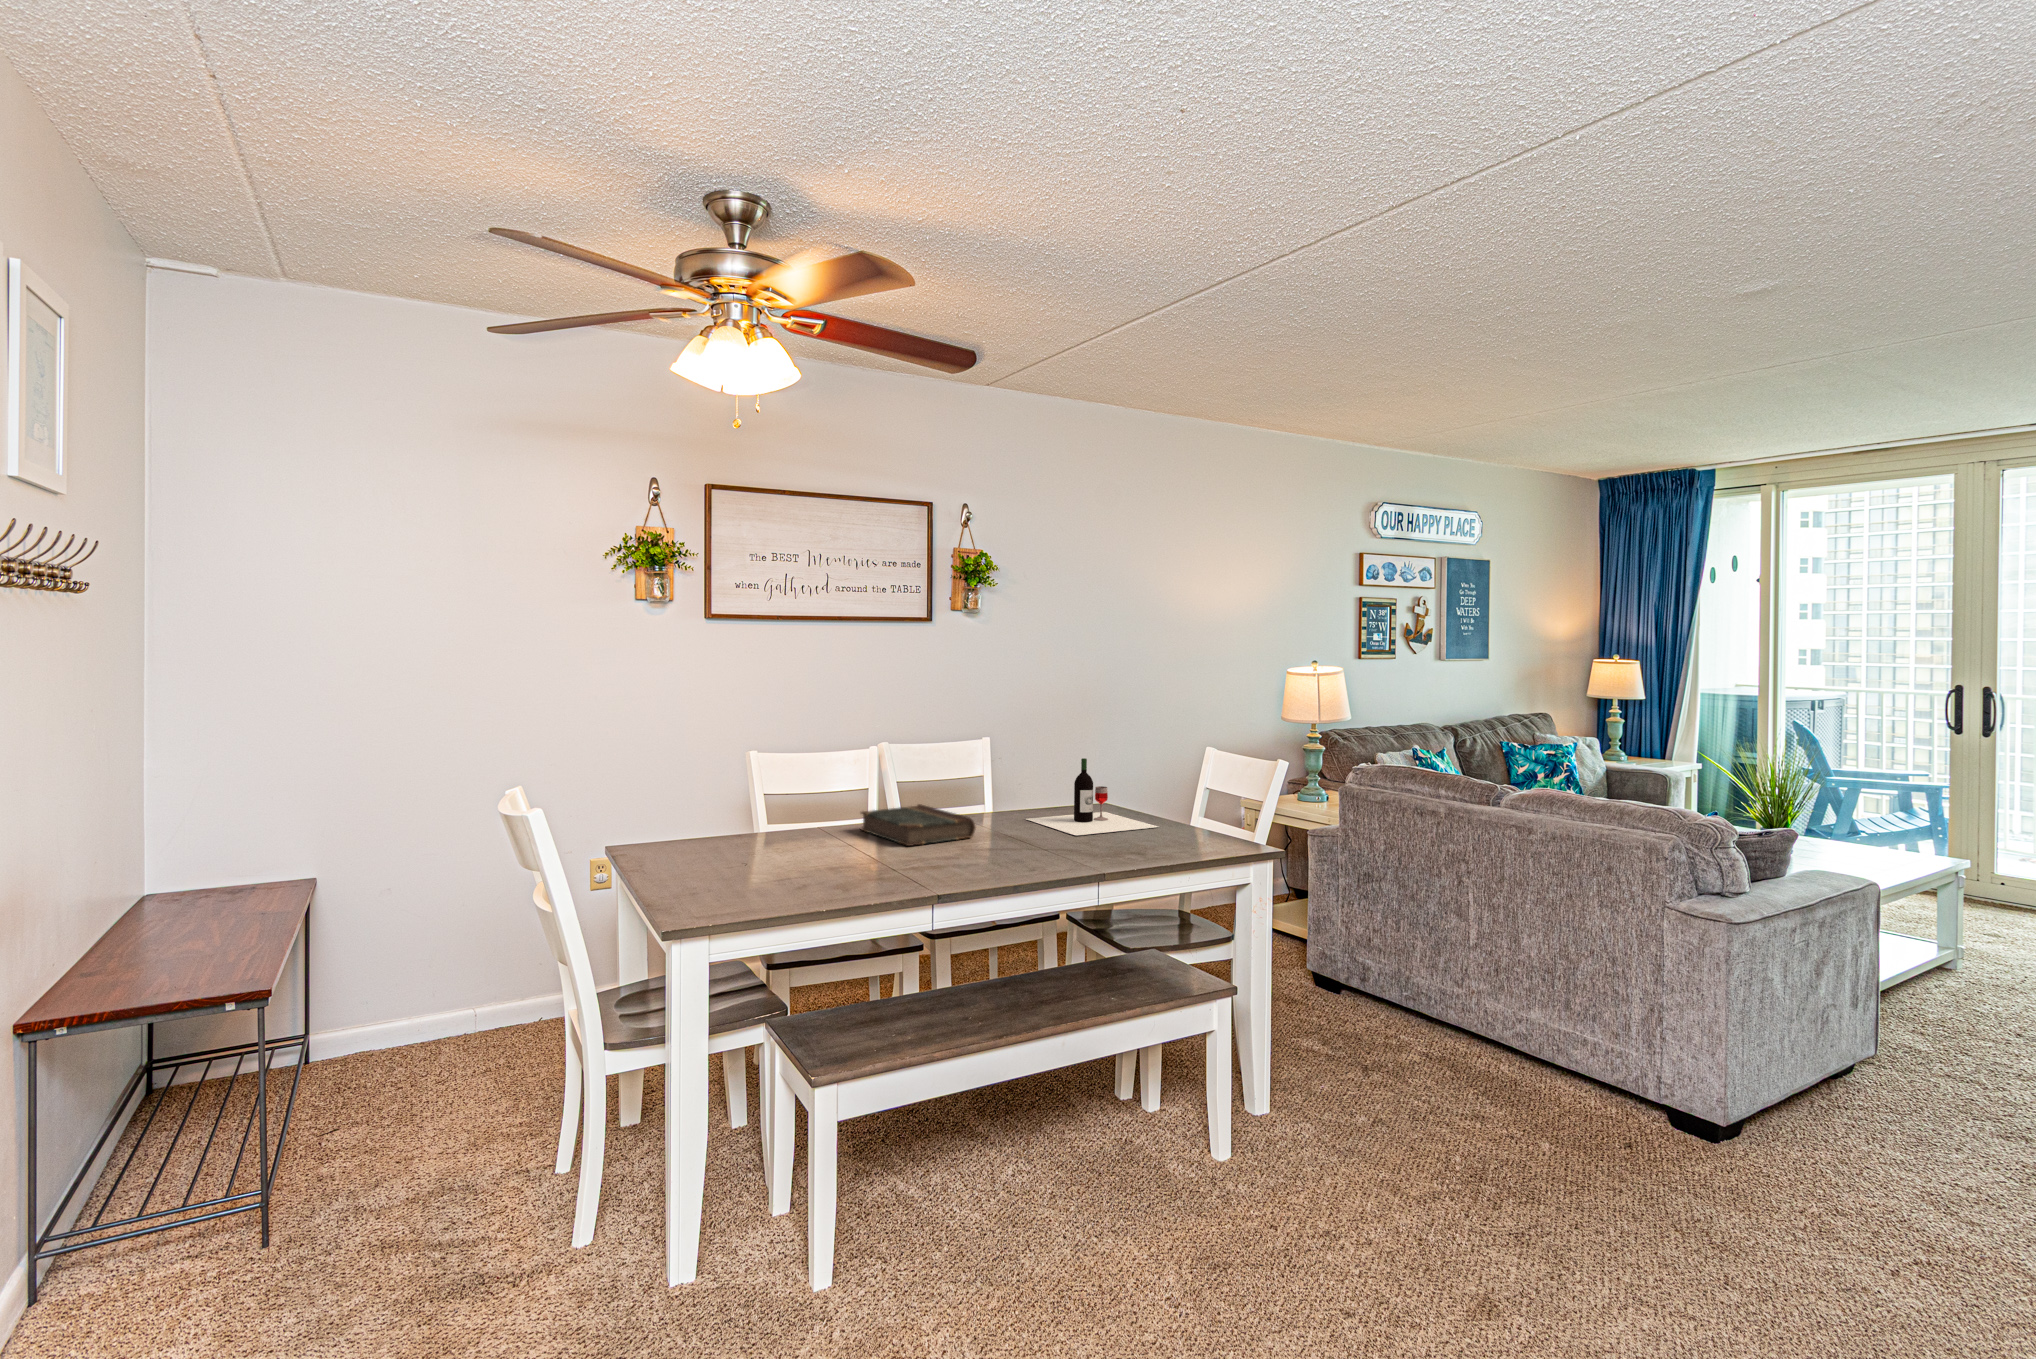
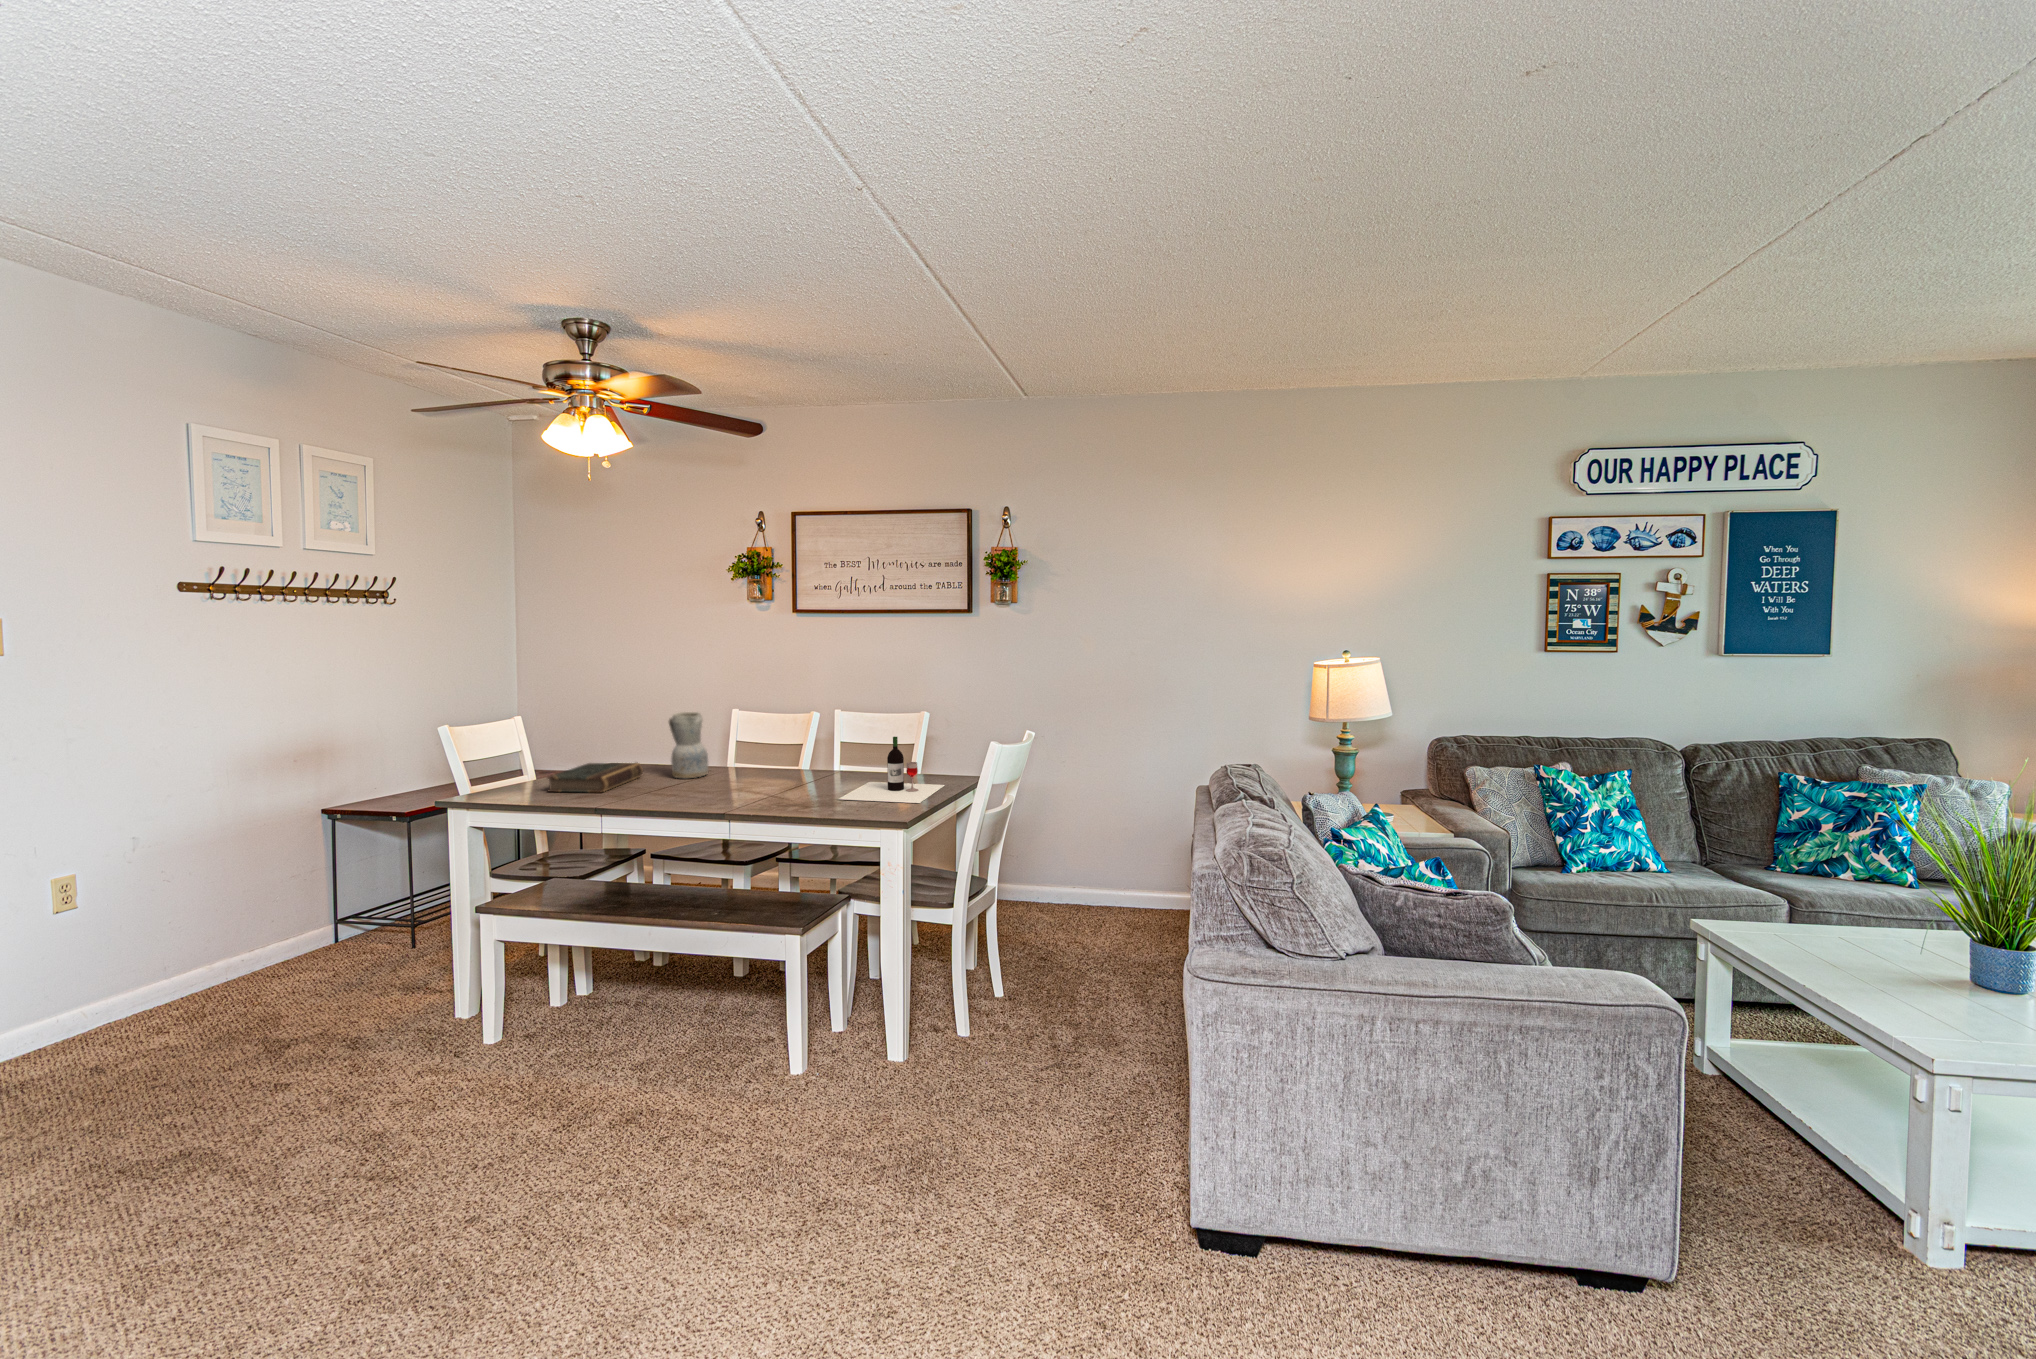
ceramic pitcher: none [756,751,819,846] -> present [669,712,708,778]
book: present [861,804,976,846] -> present [547,762,643,792]

